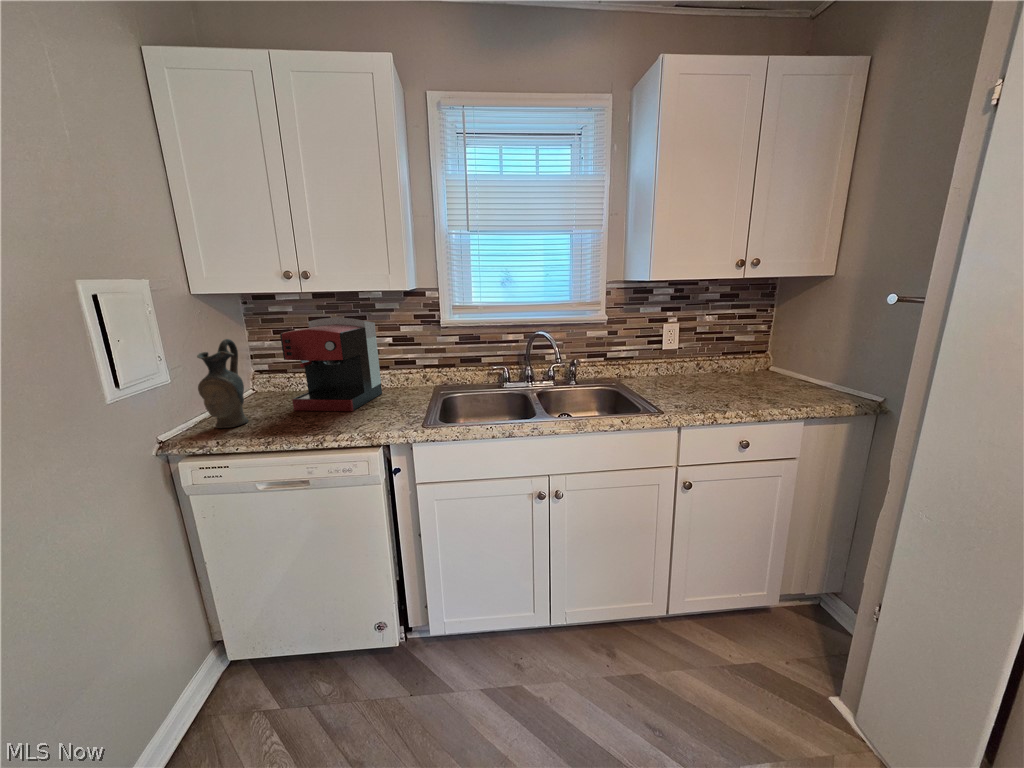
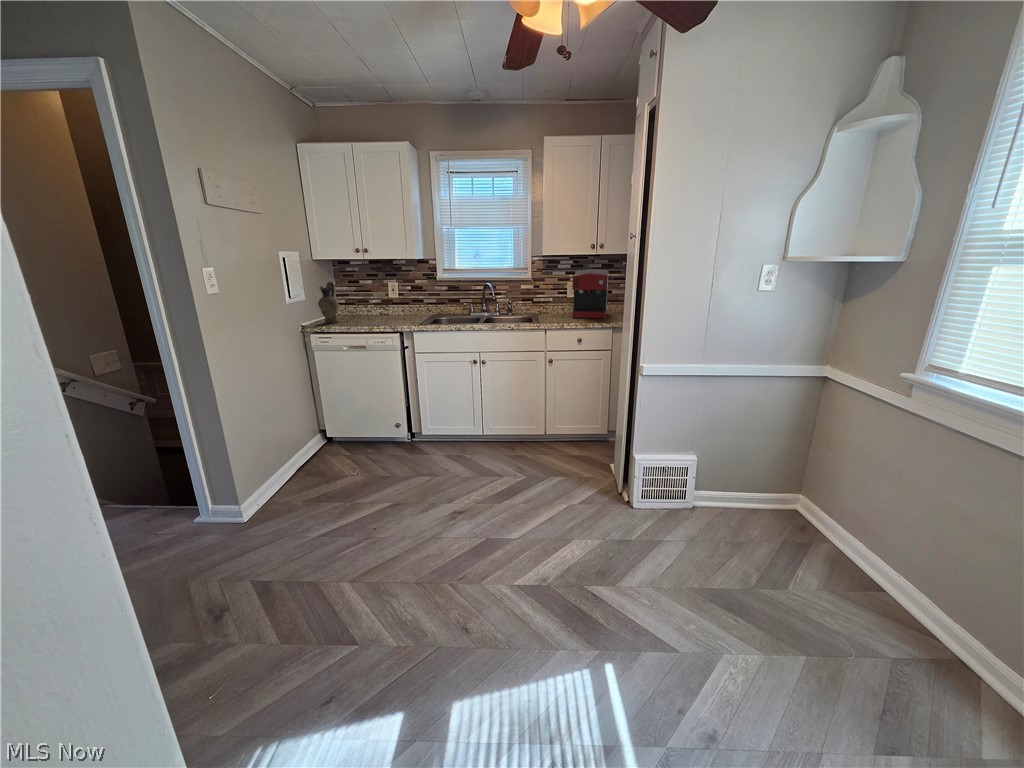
coffee maker: present [280,317,382,411] -> present [572,269,608,318]

